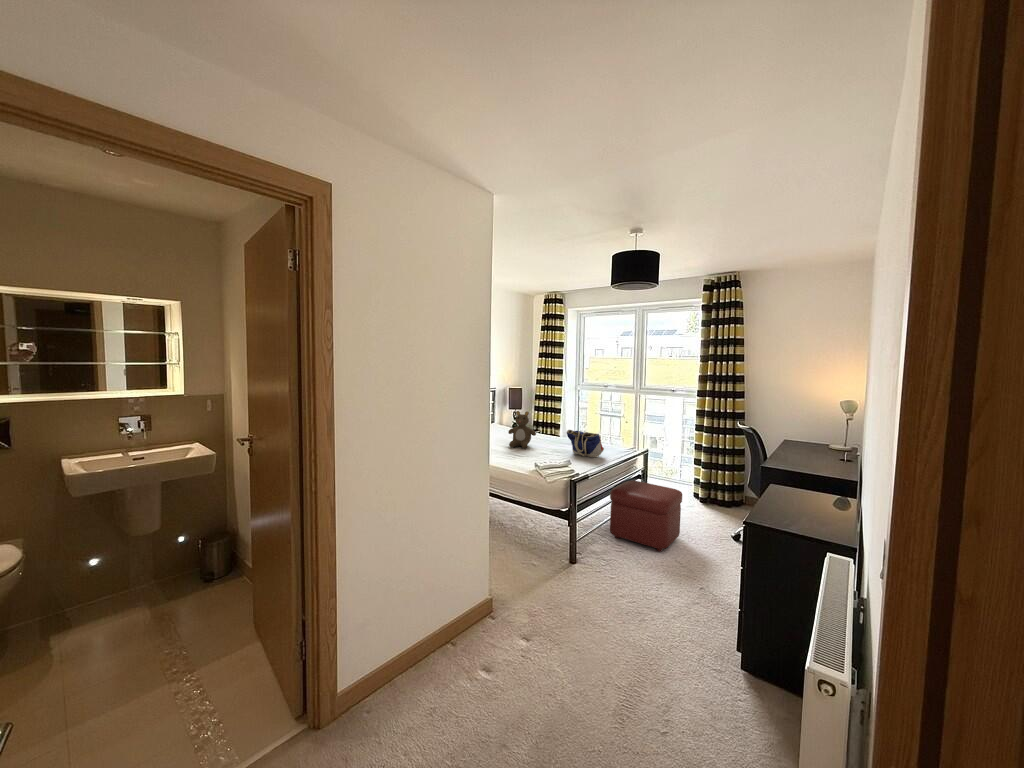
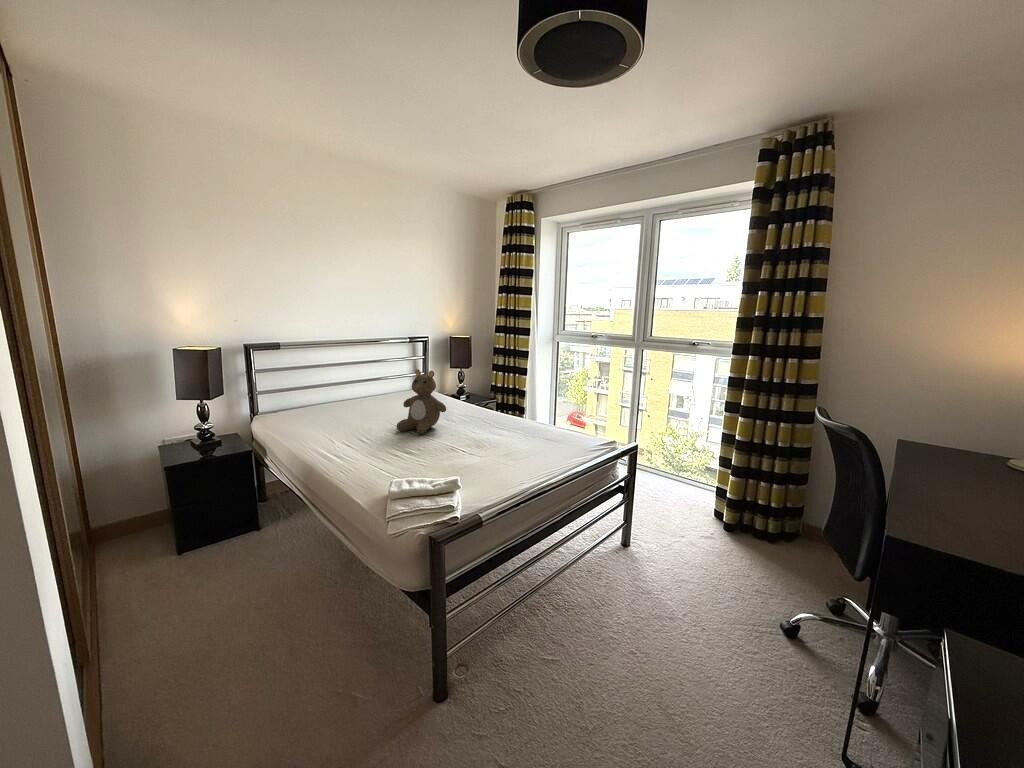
tote bag: present [567,430,604,457] -> none [487,406,551,460]
ottoman: present [610,480,682,552] -> none [544,505,692,673]

